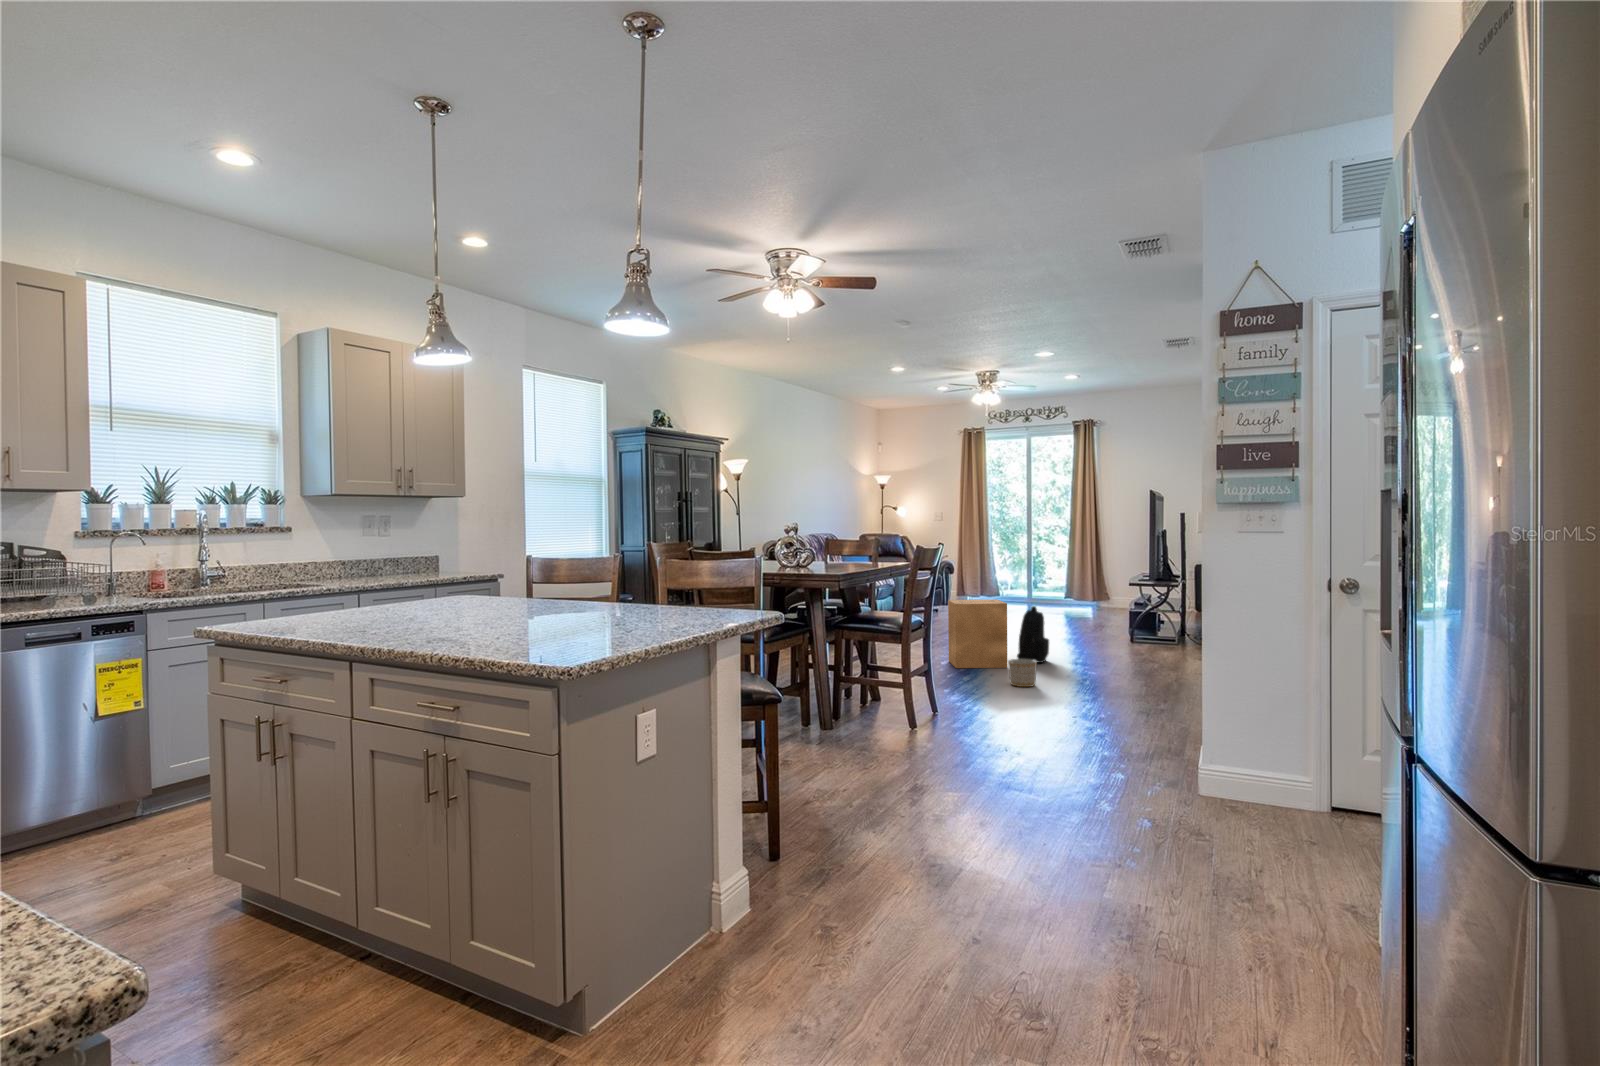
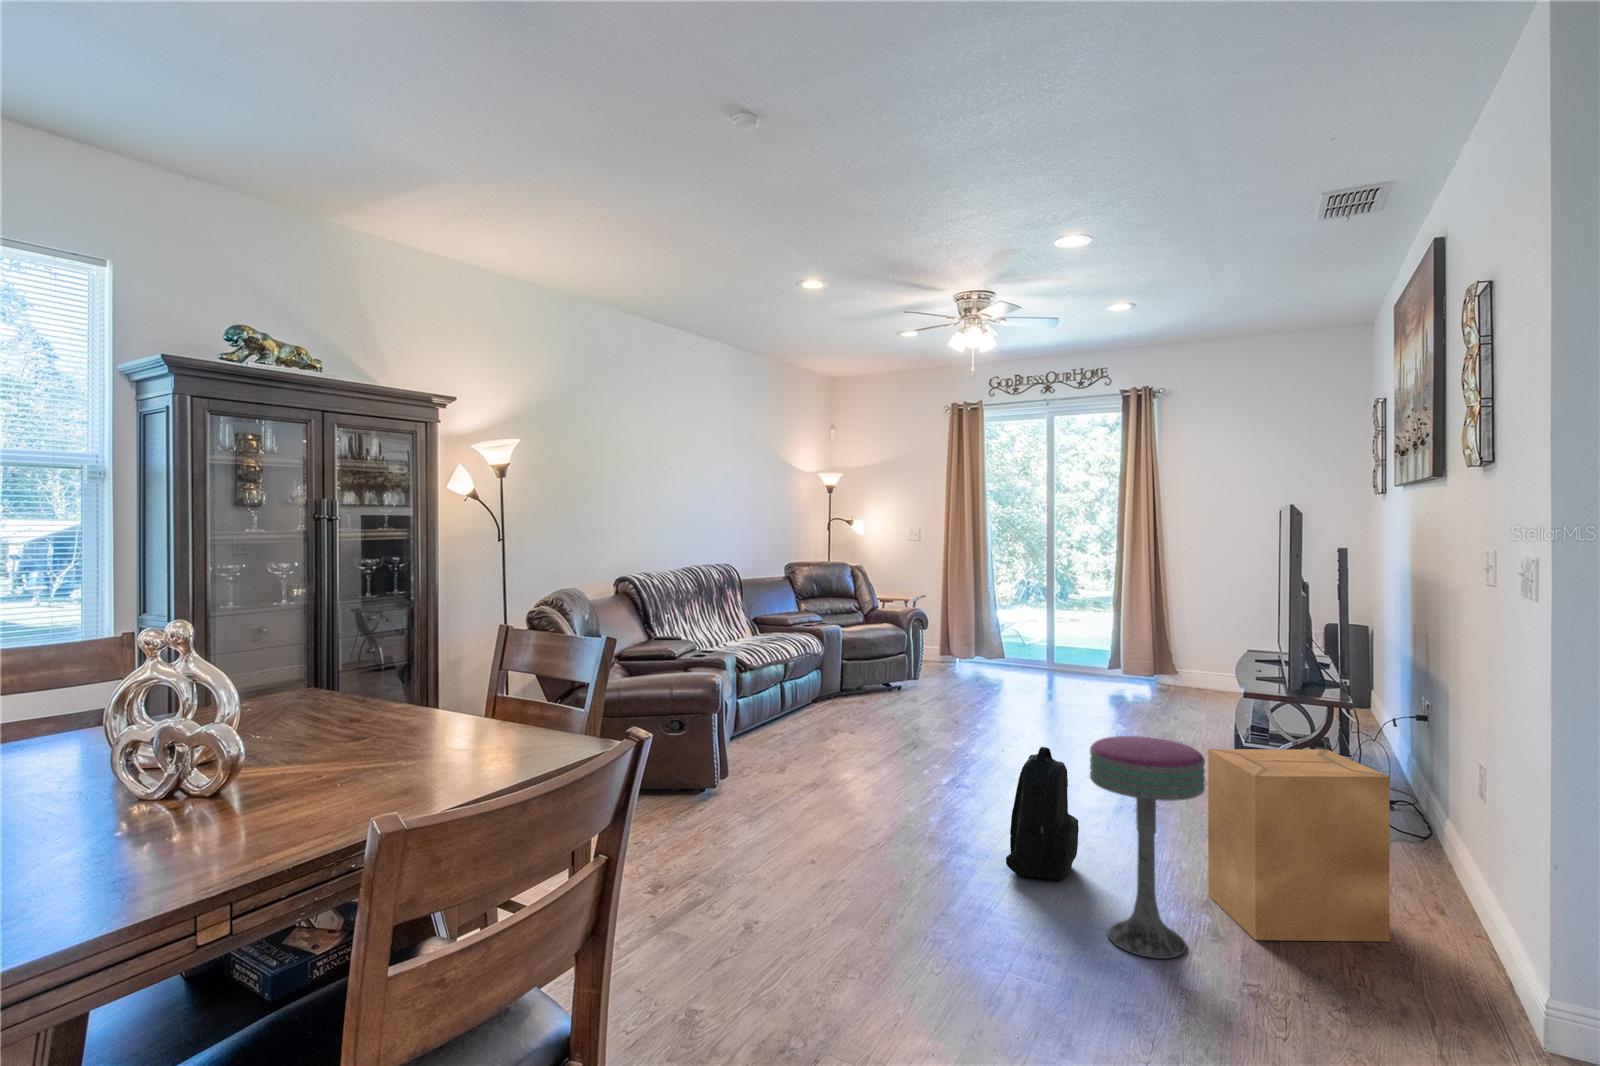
bar stool: none [1054,593,1100,677] -> present [1090,736,1205,959]
cardboard box: present [948,599,1007,668] -> present [1208,749,1390,942]
planter: present [1008,659,1037,687] -> none [968,924,1044,1021]

